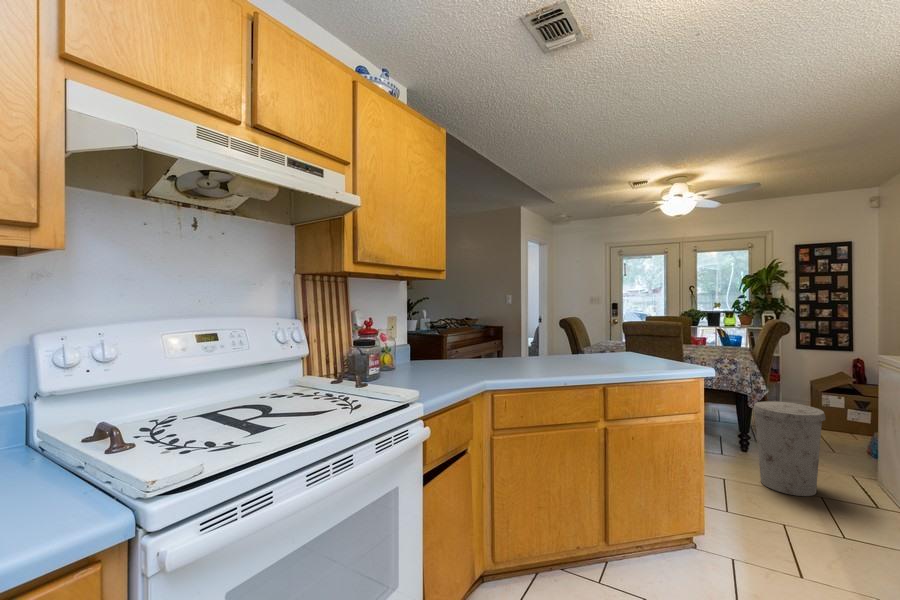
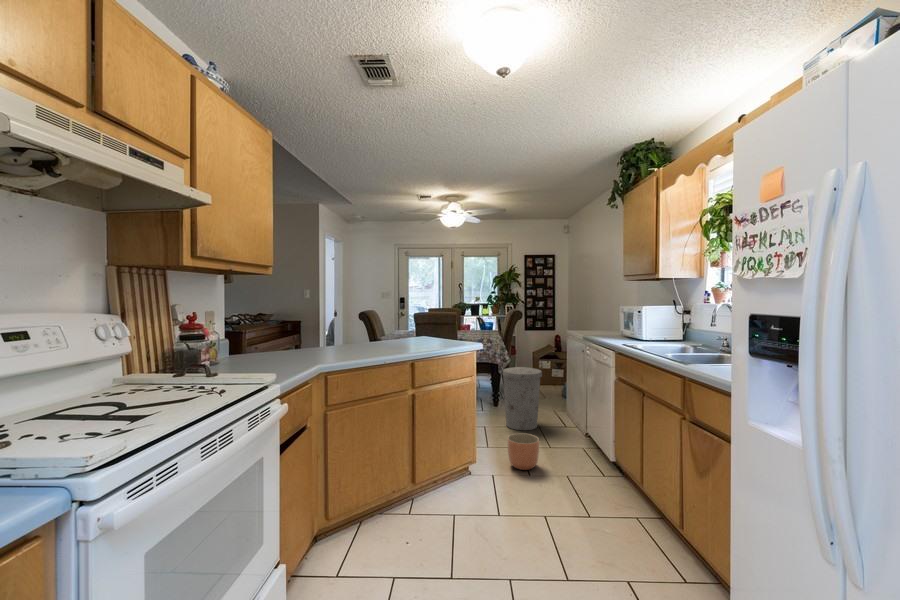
planter: none [760,502,819,563] -> present [508,433,539,470]

